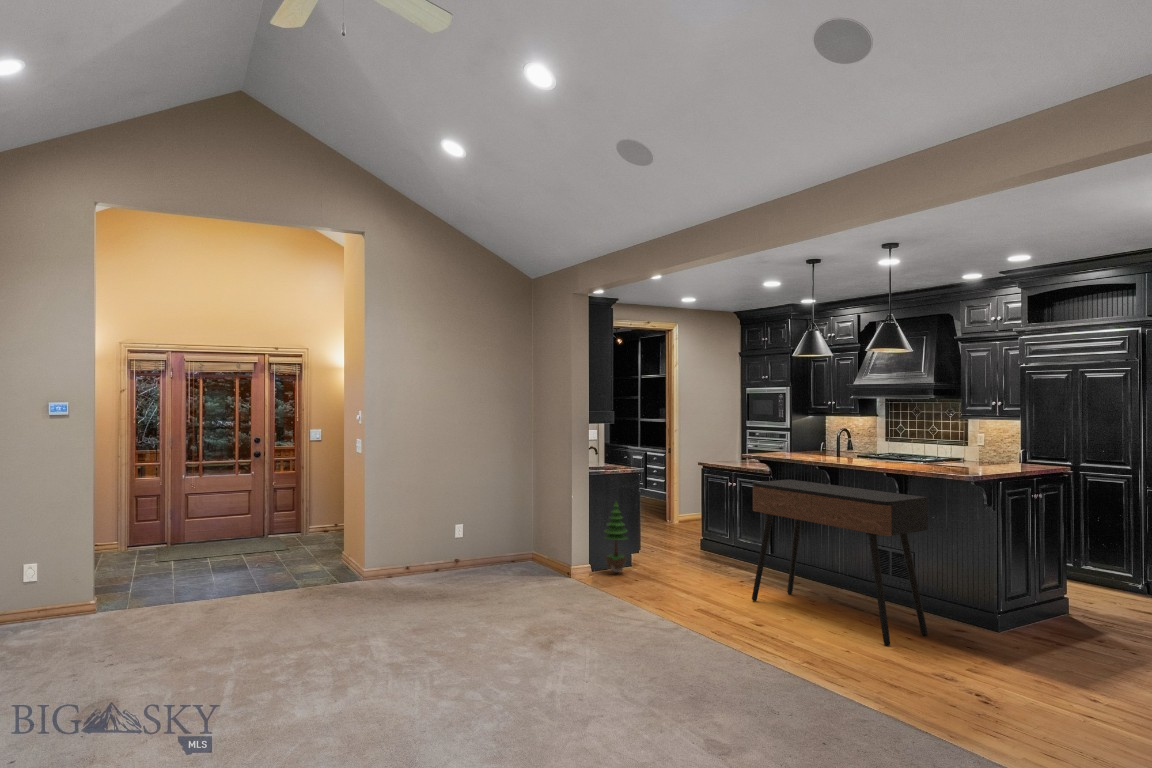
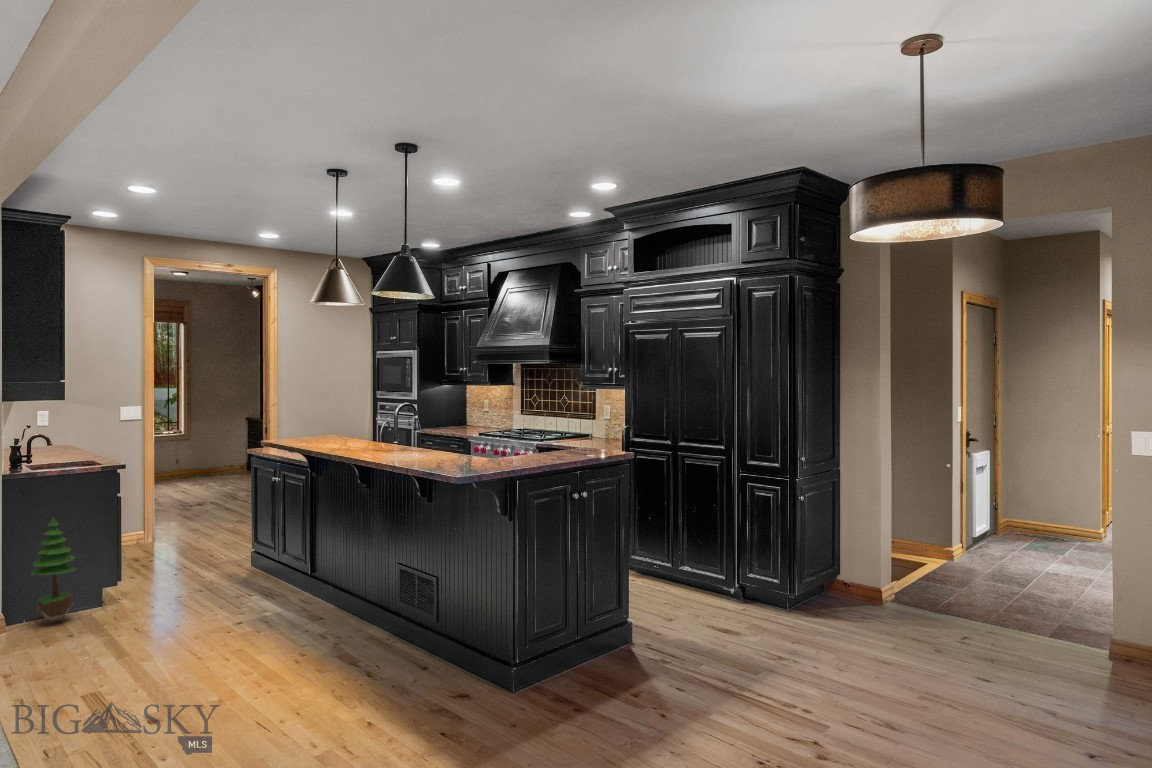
console table: present [752,479,928,646] -> none [199,480,389,740]

